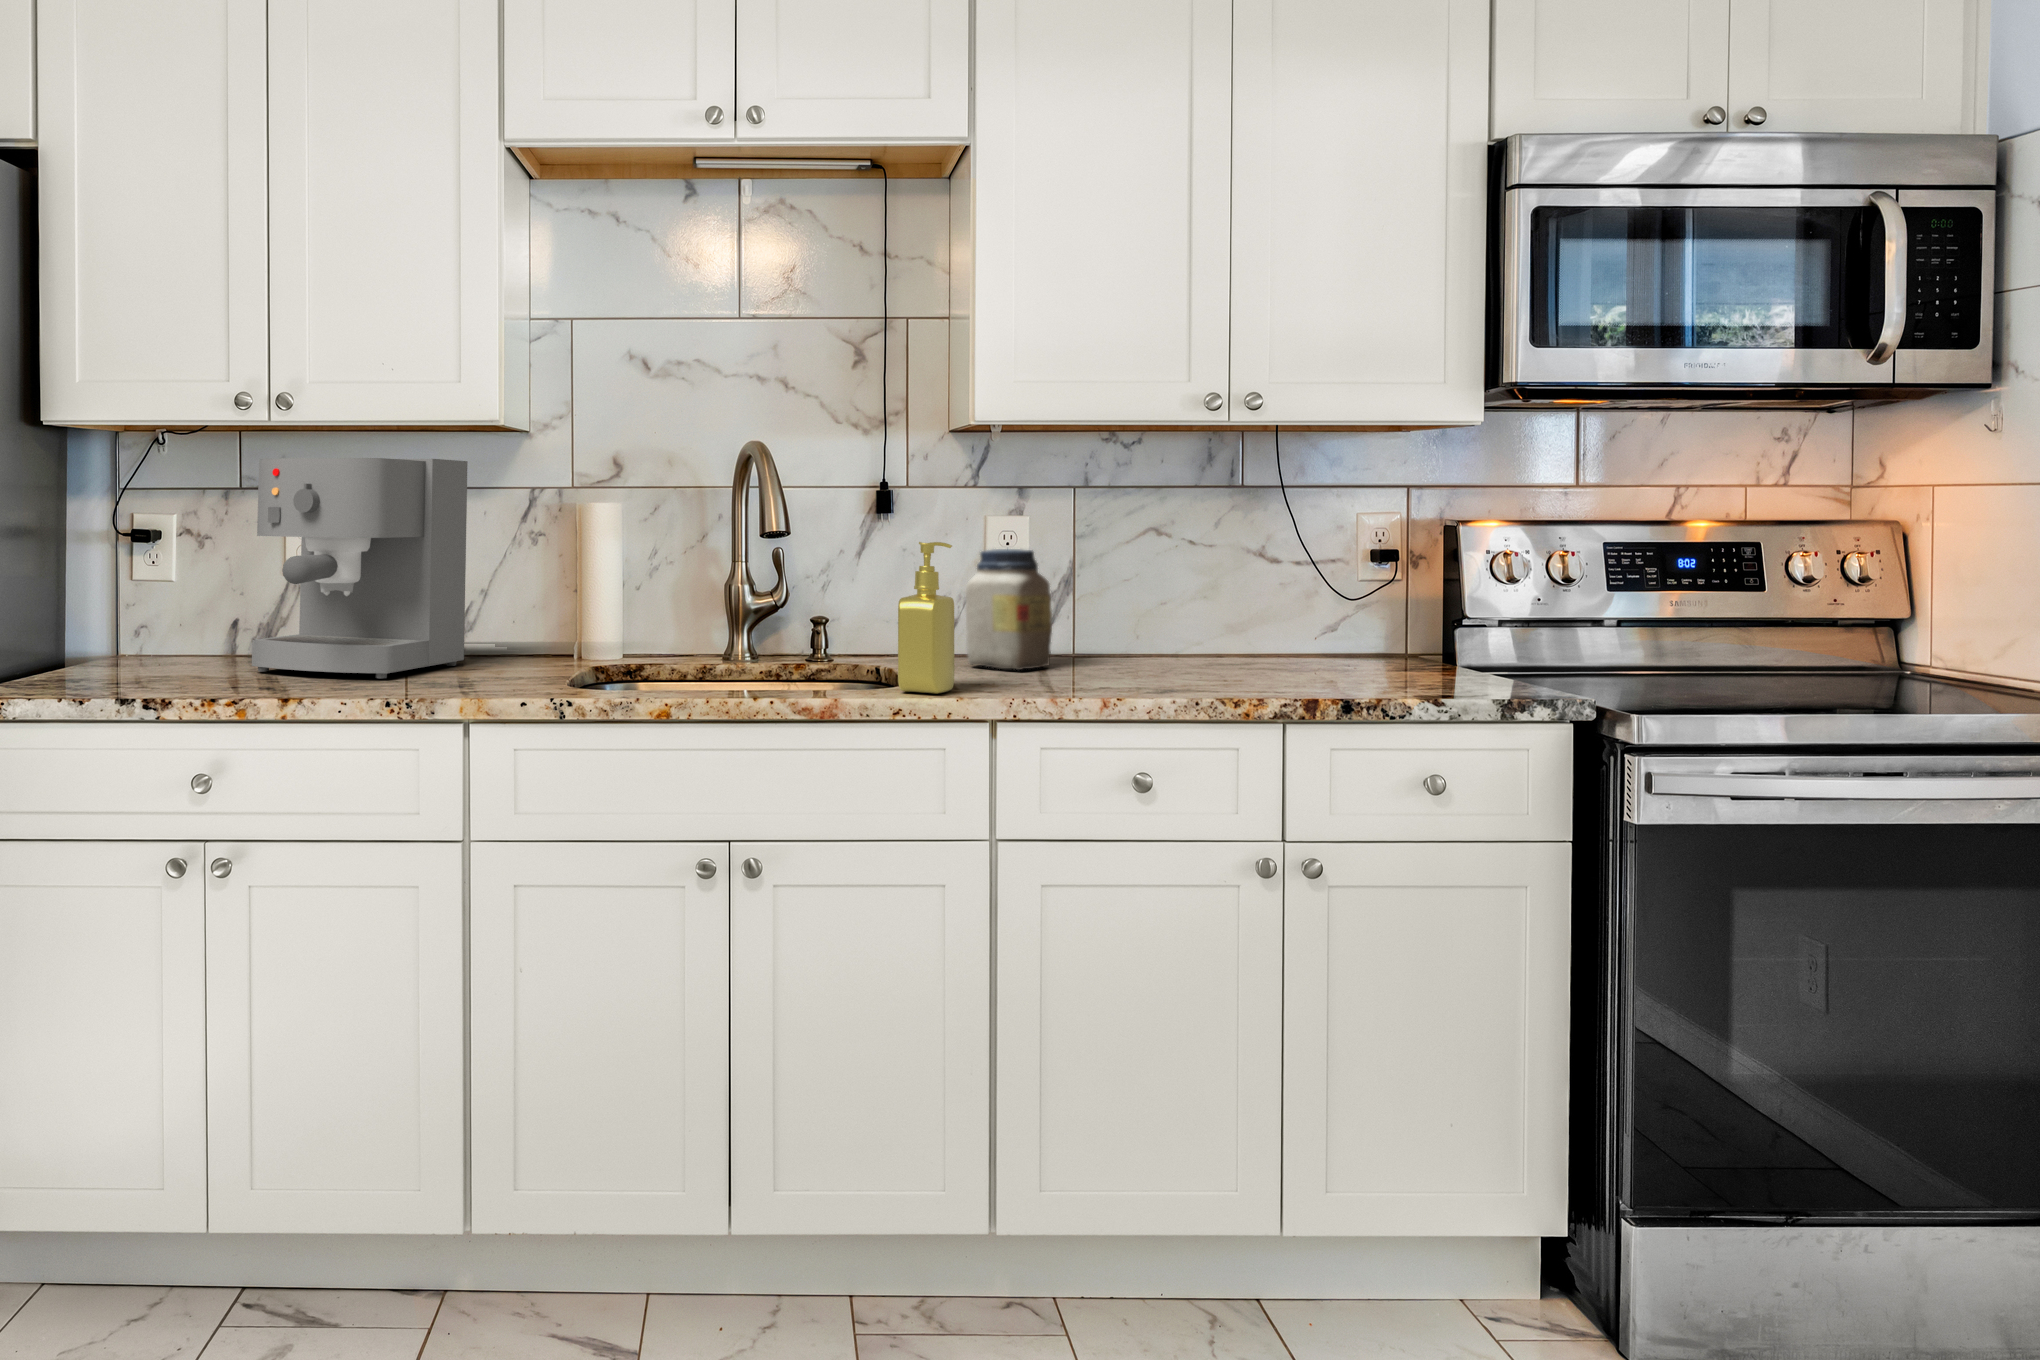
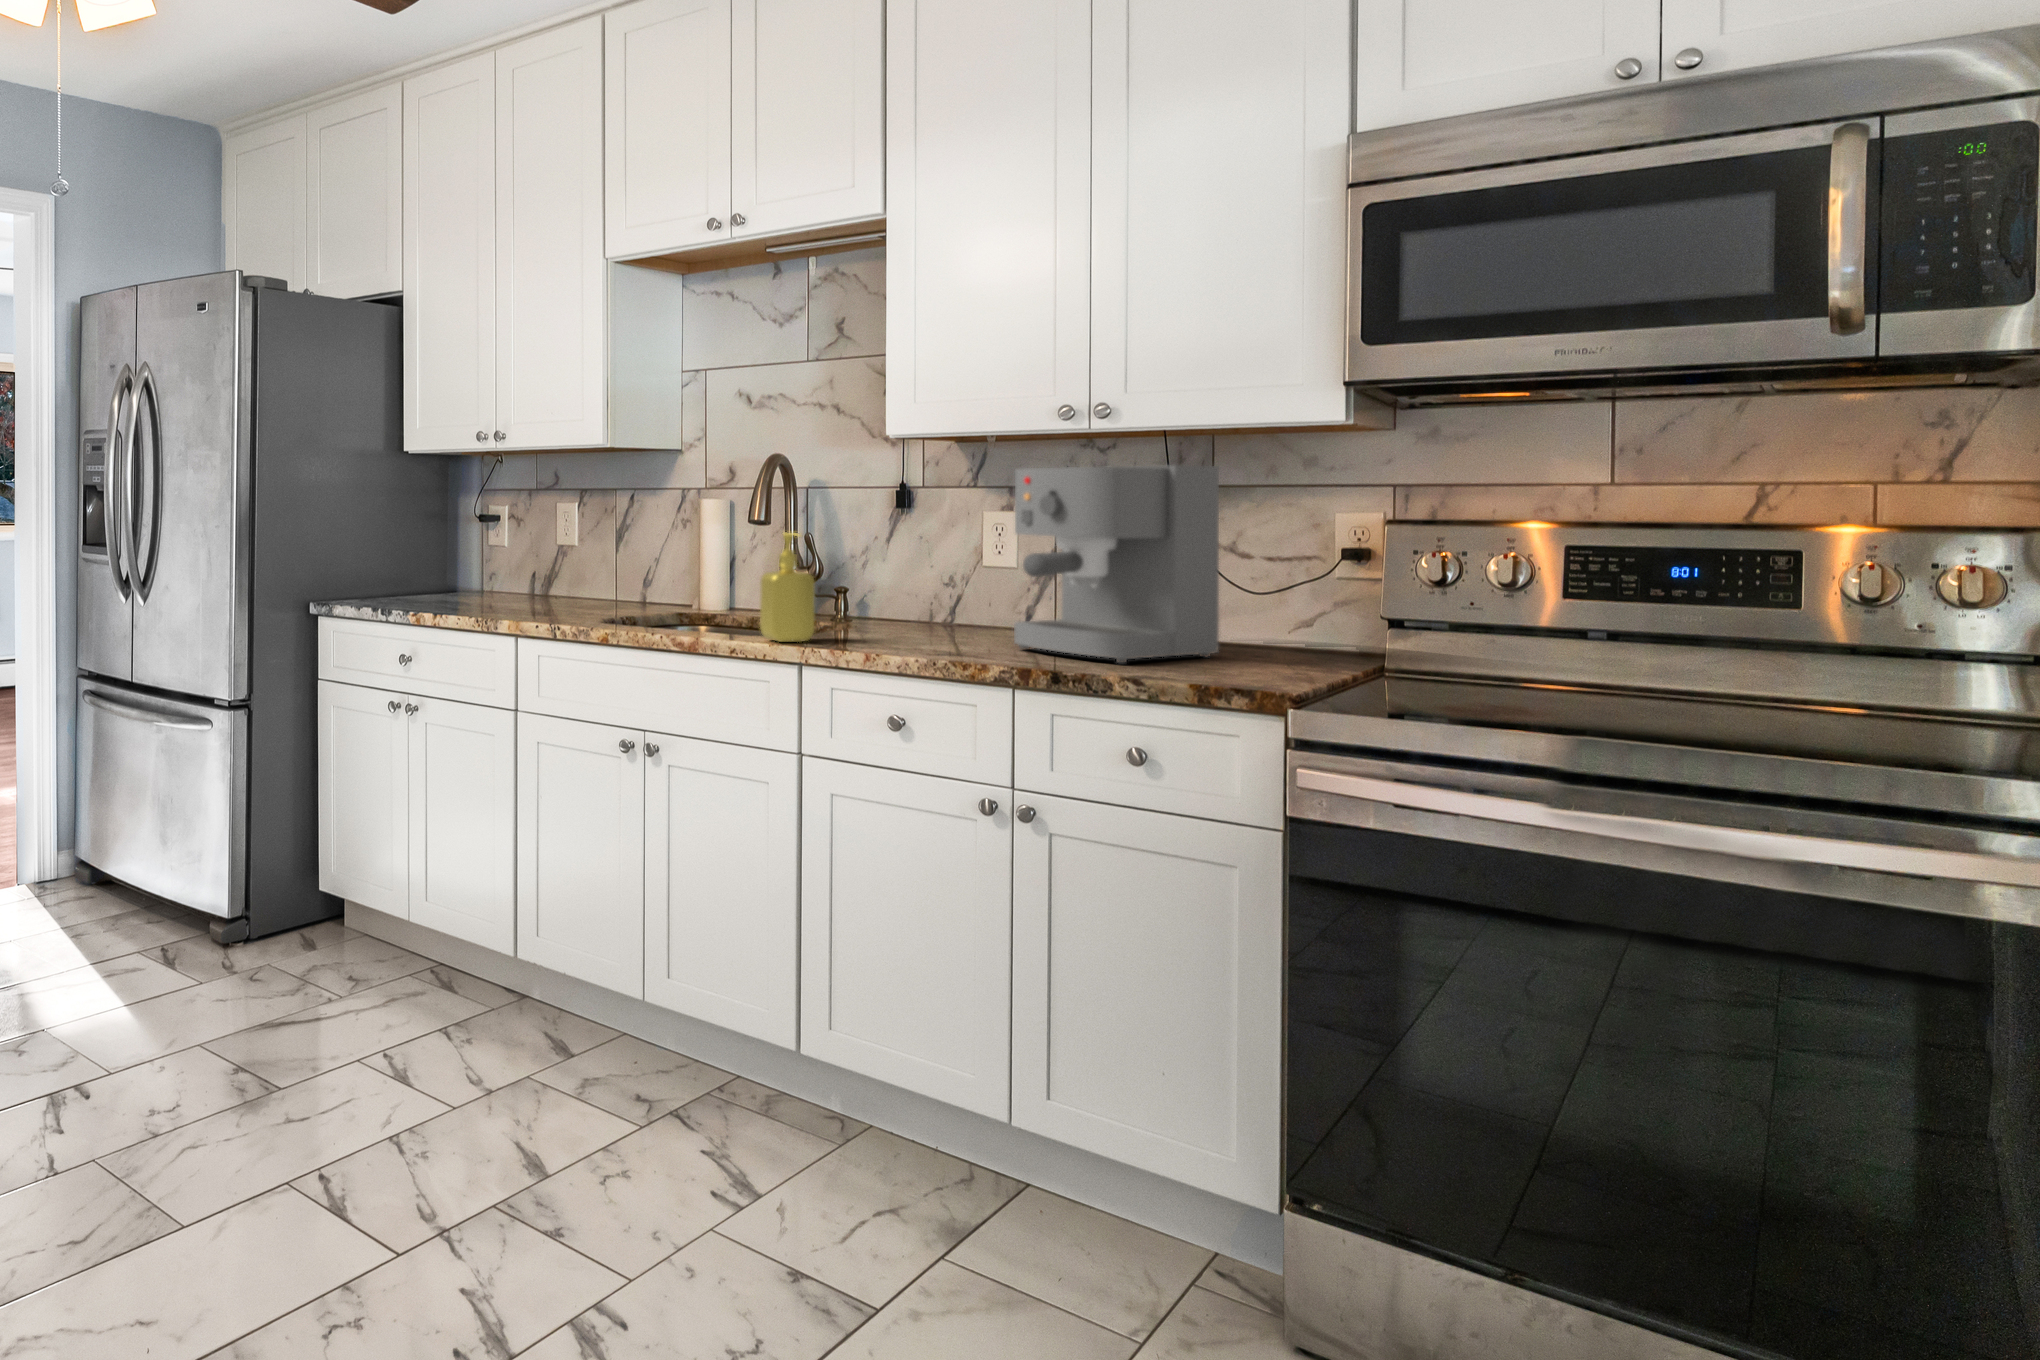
coffee maker: present [252,458,468,678] -> present [1014,465,1219,663]
jar: present [965,549,1052,670] -> none [913,540,981,636]

